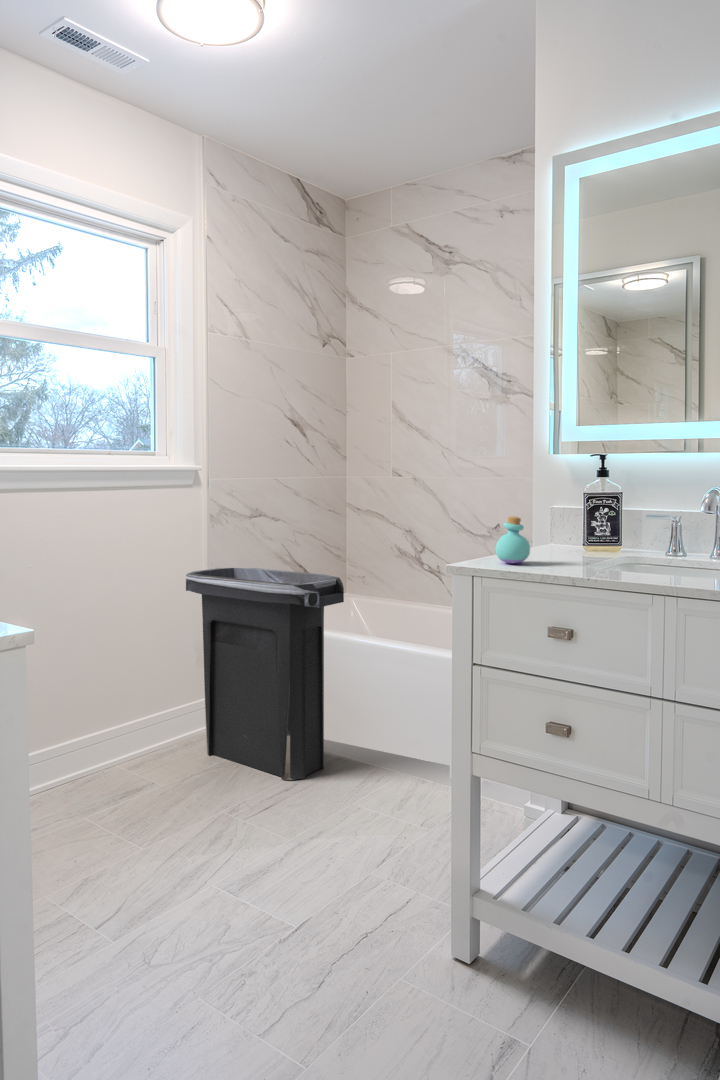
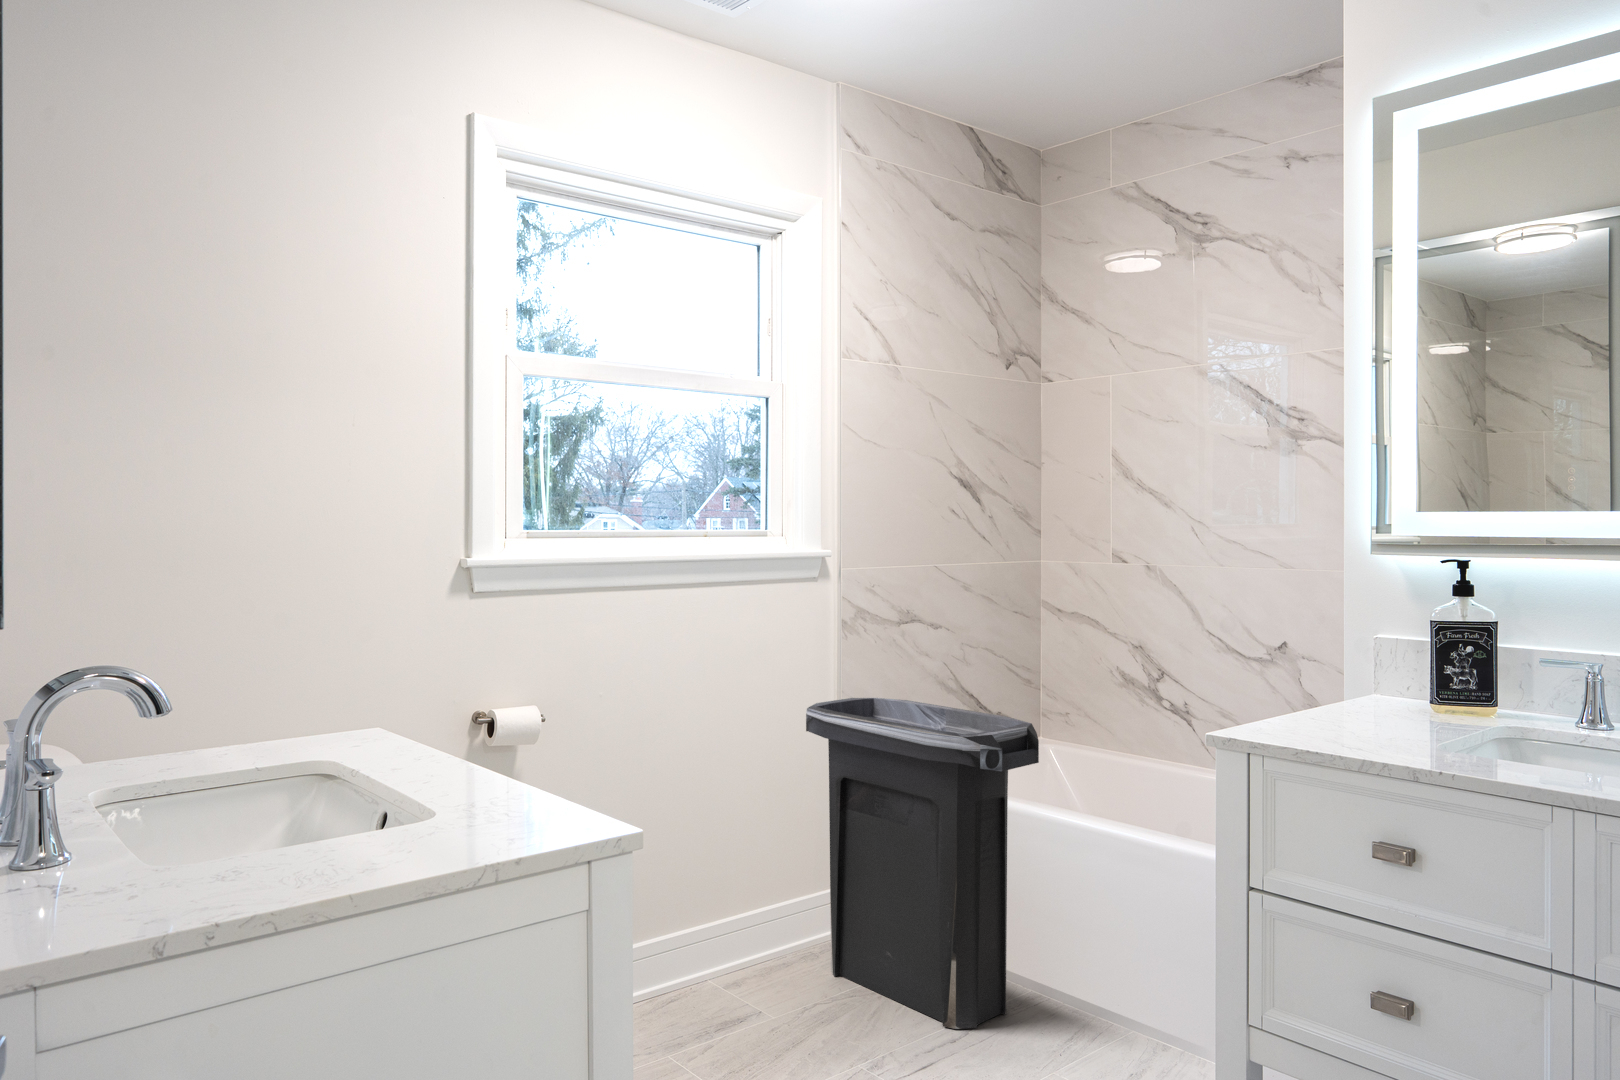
perfume bottle: present [496,516,530,563] -> none [1282,661,1340,735]

